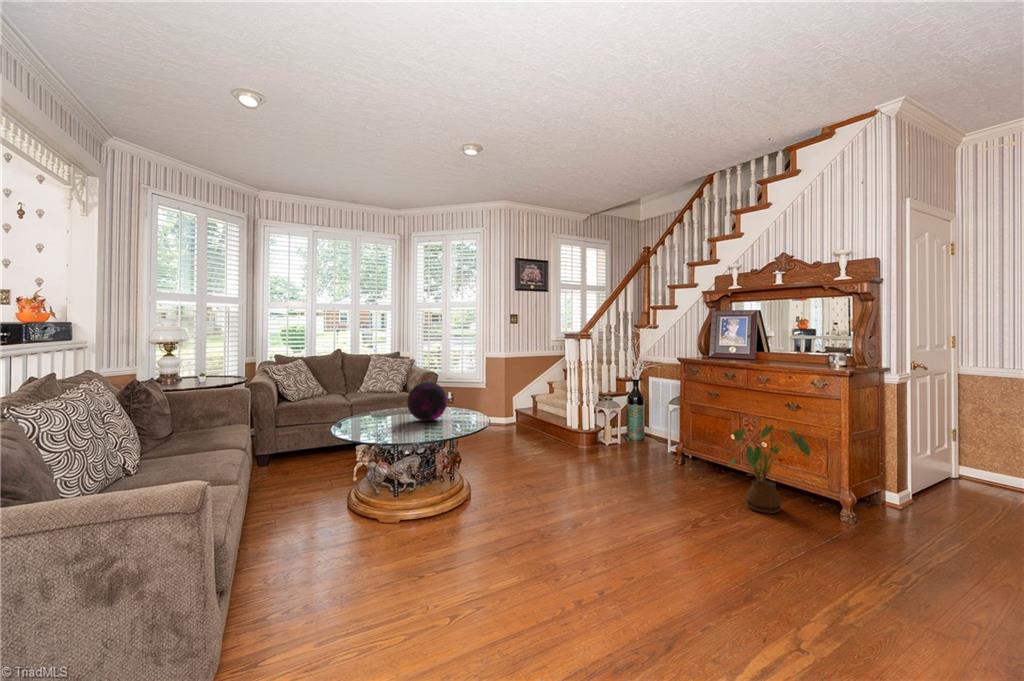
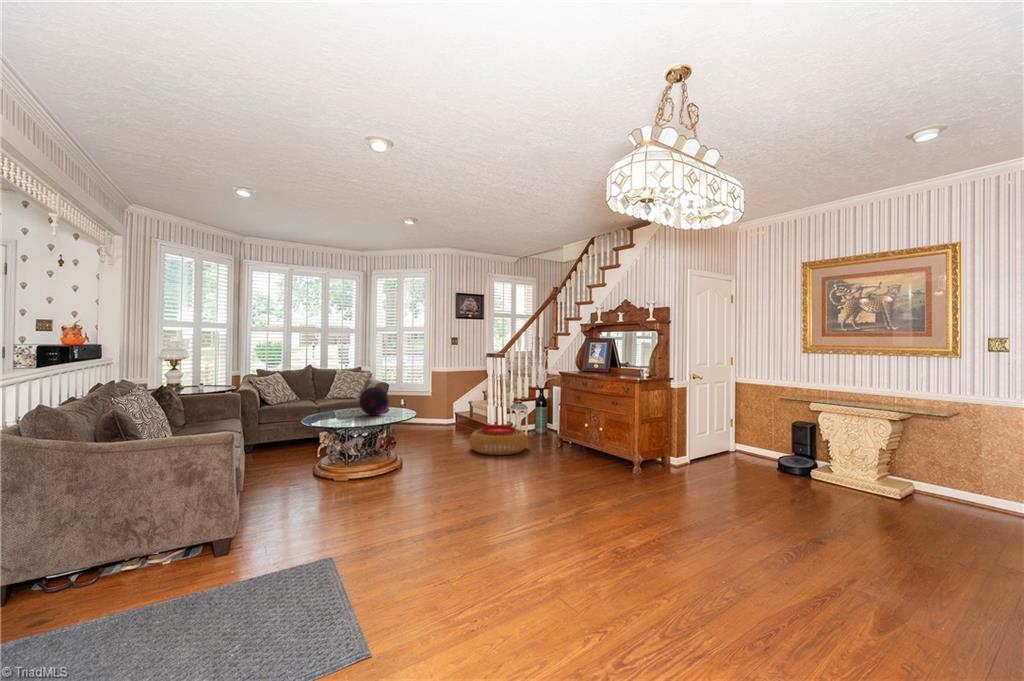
house plant: present [729,425,811,513] -> none [577,414,624,473]
pouf: none [552,431,633,475] -> present [469,425,528,455]

